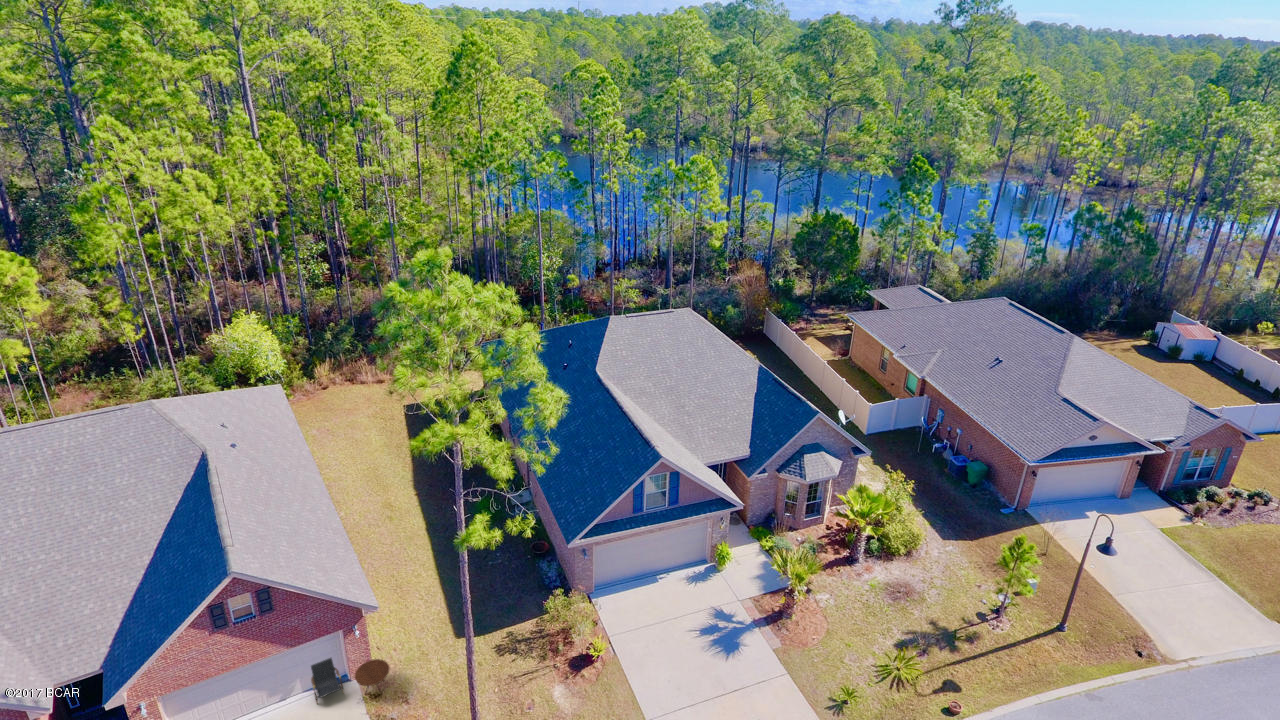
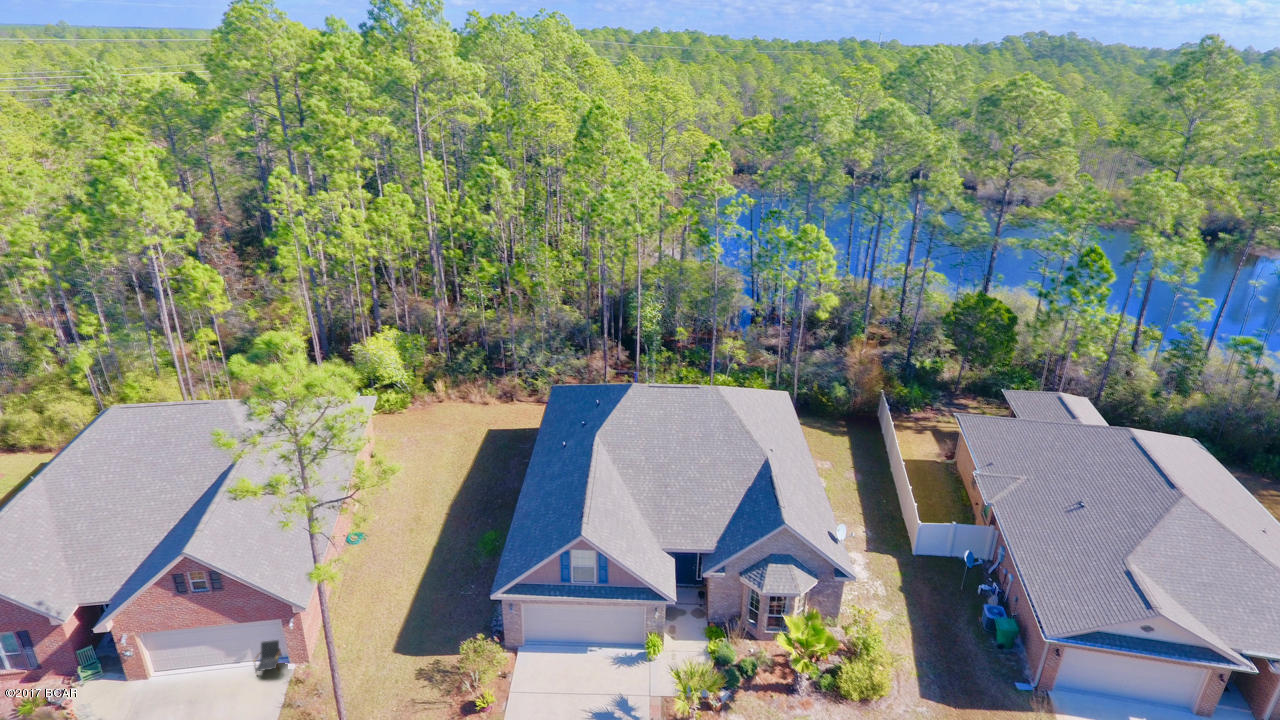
round table: present [355,659,389,694] -> none [286,651,317,683]

